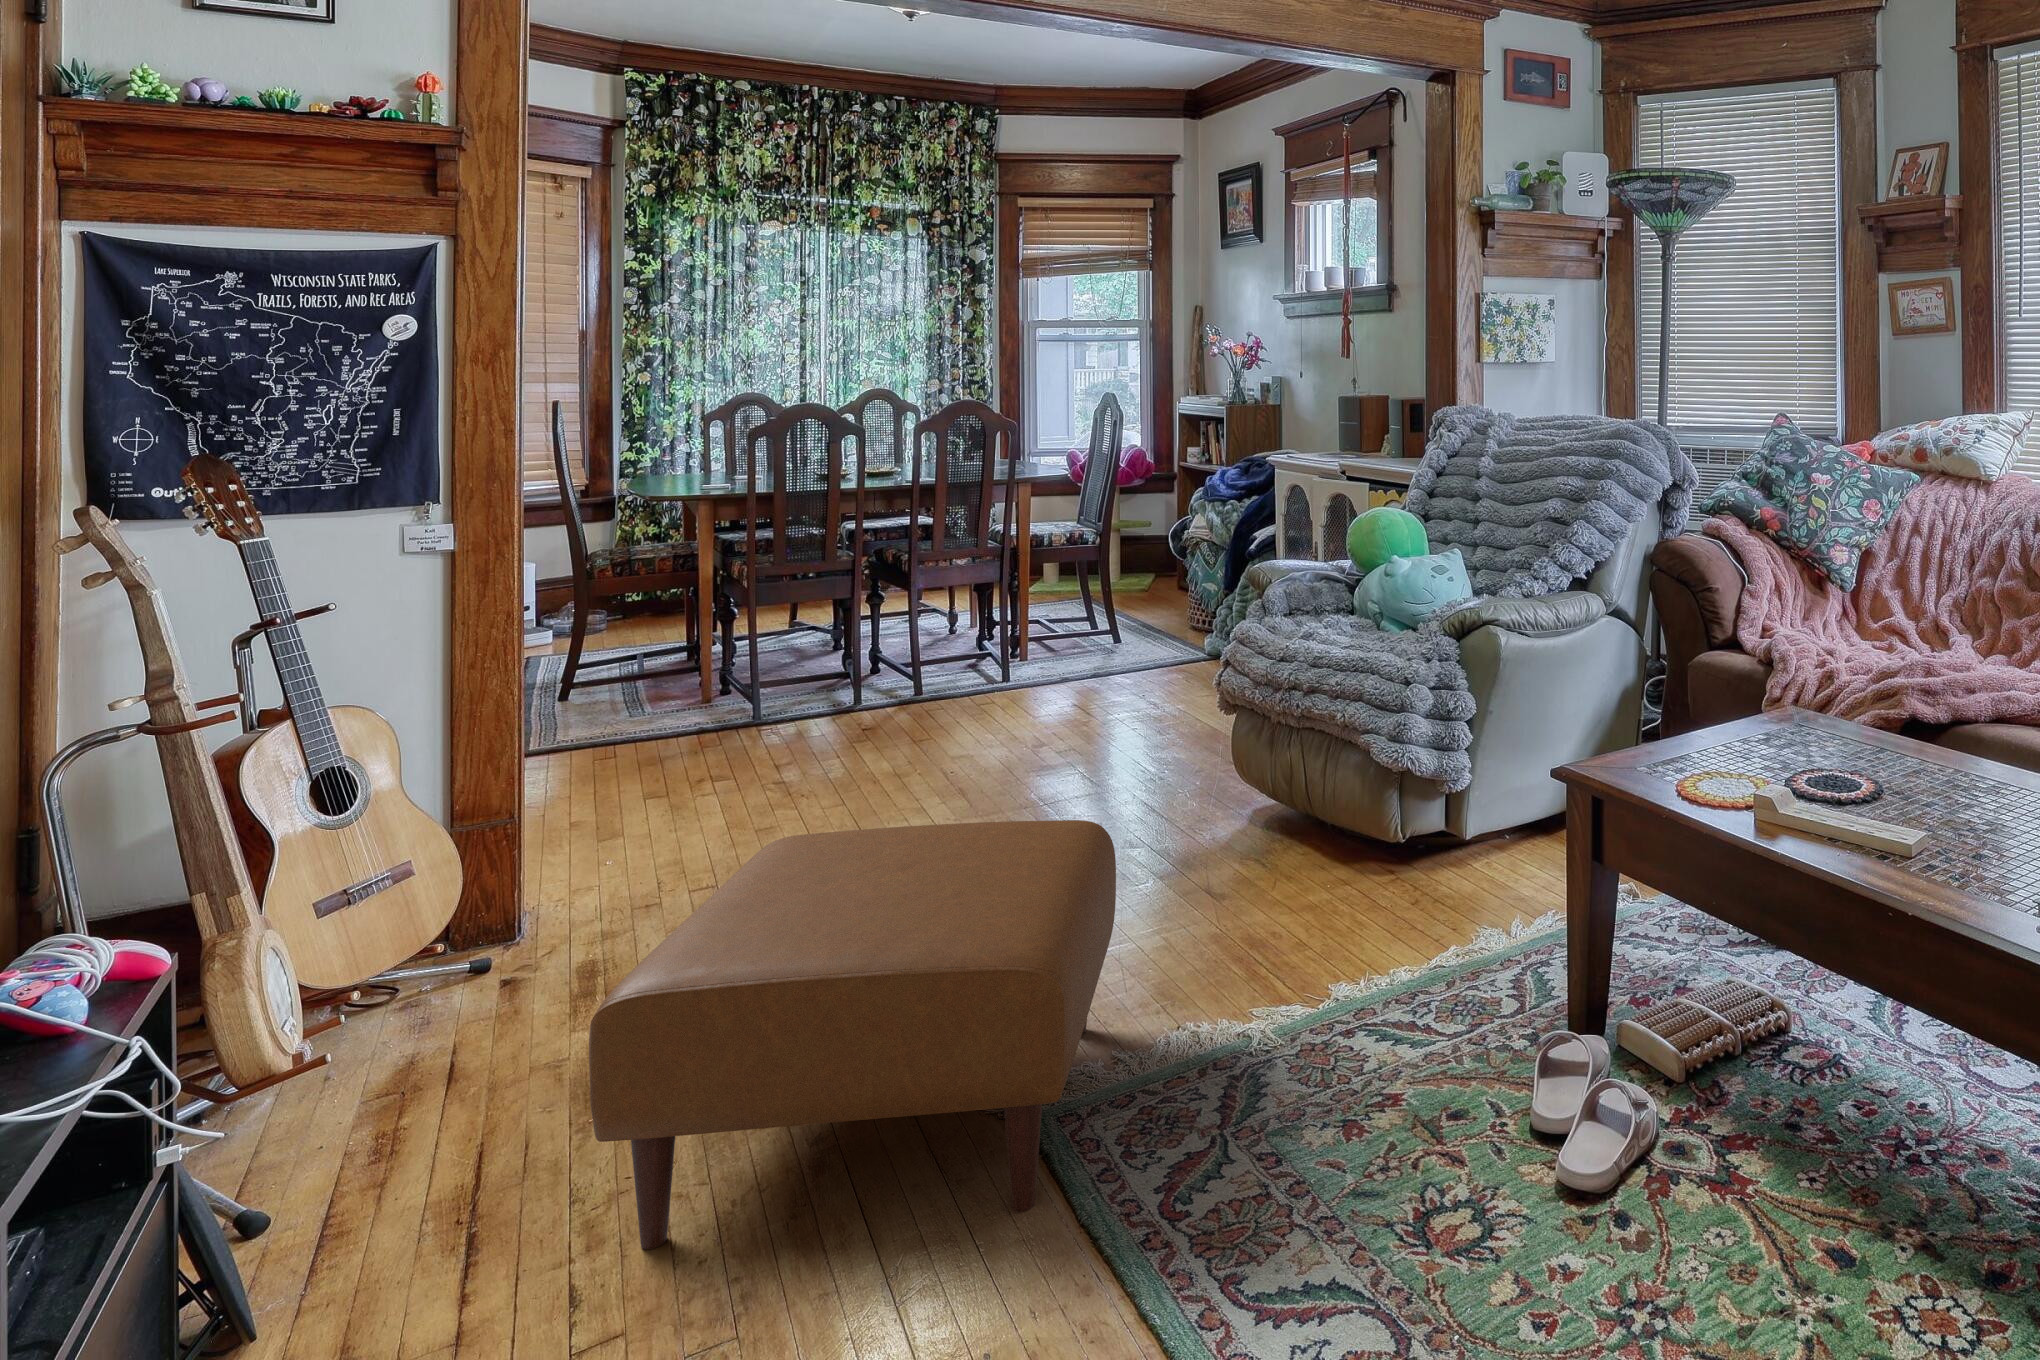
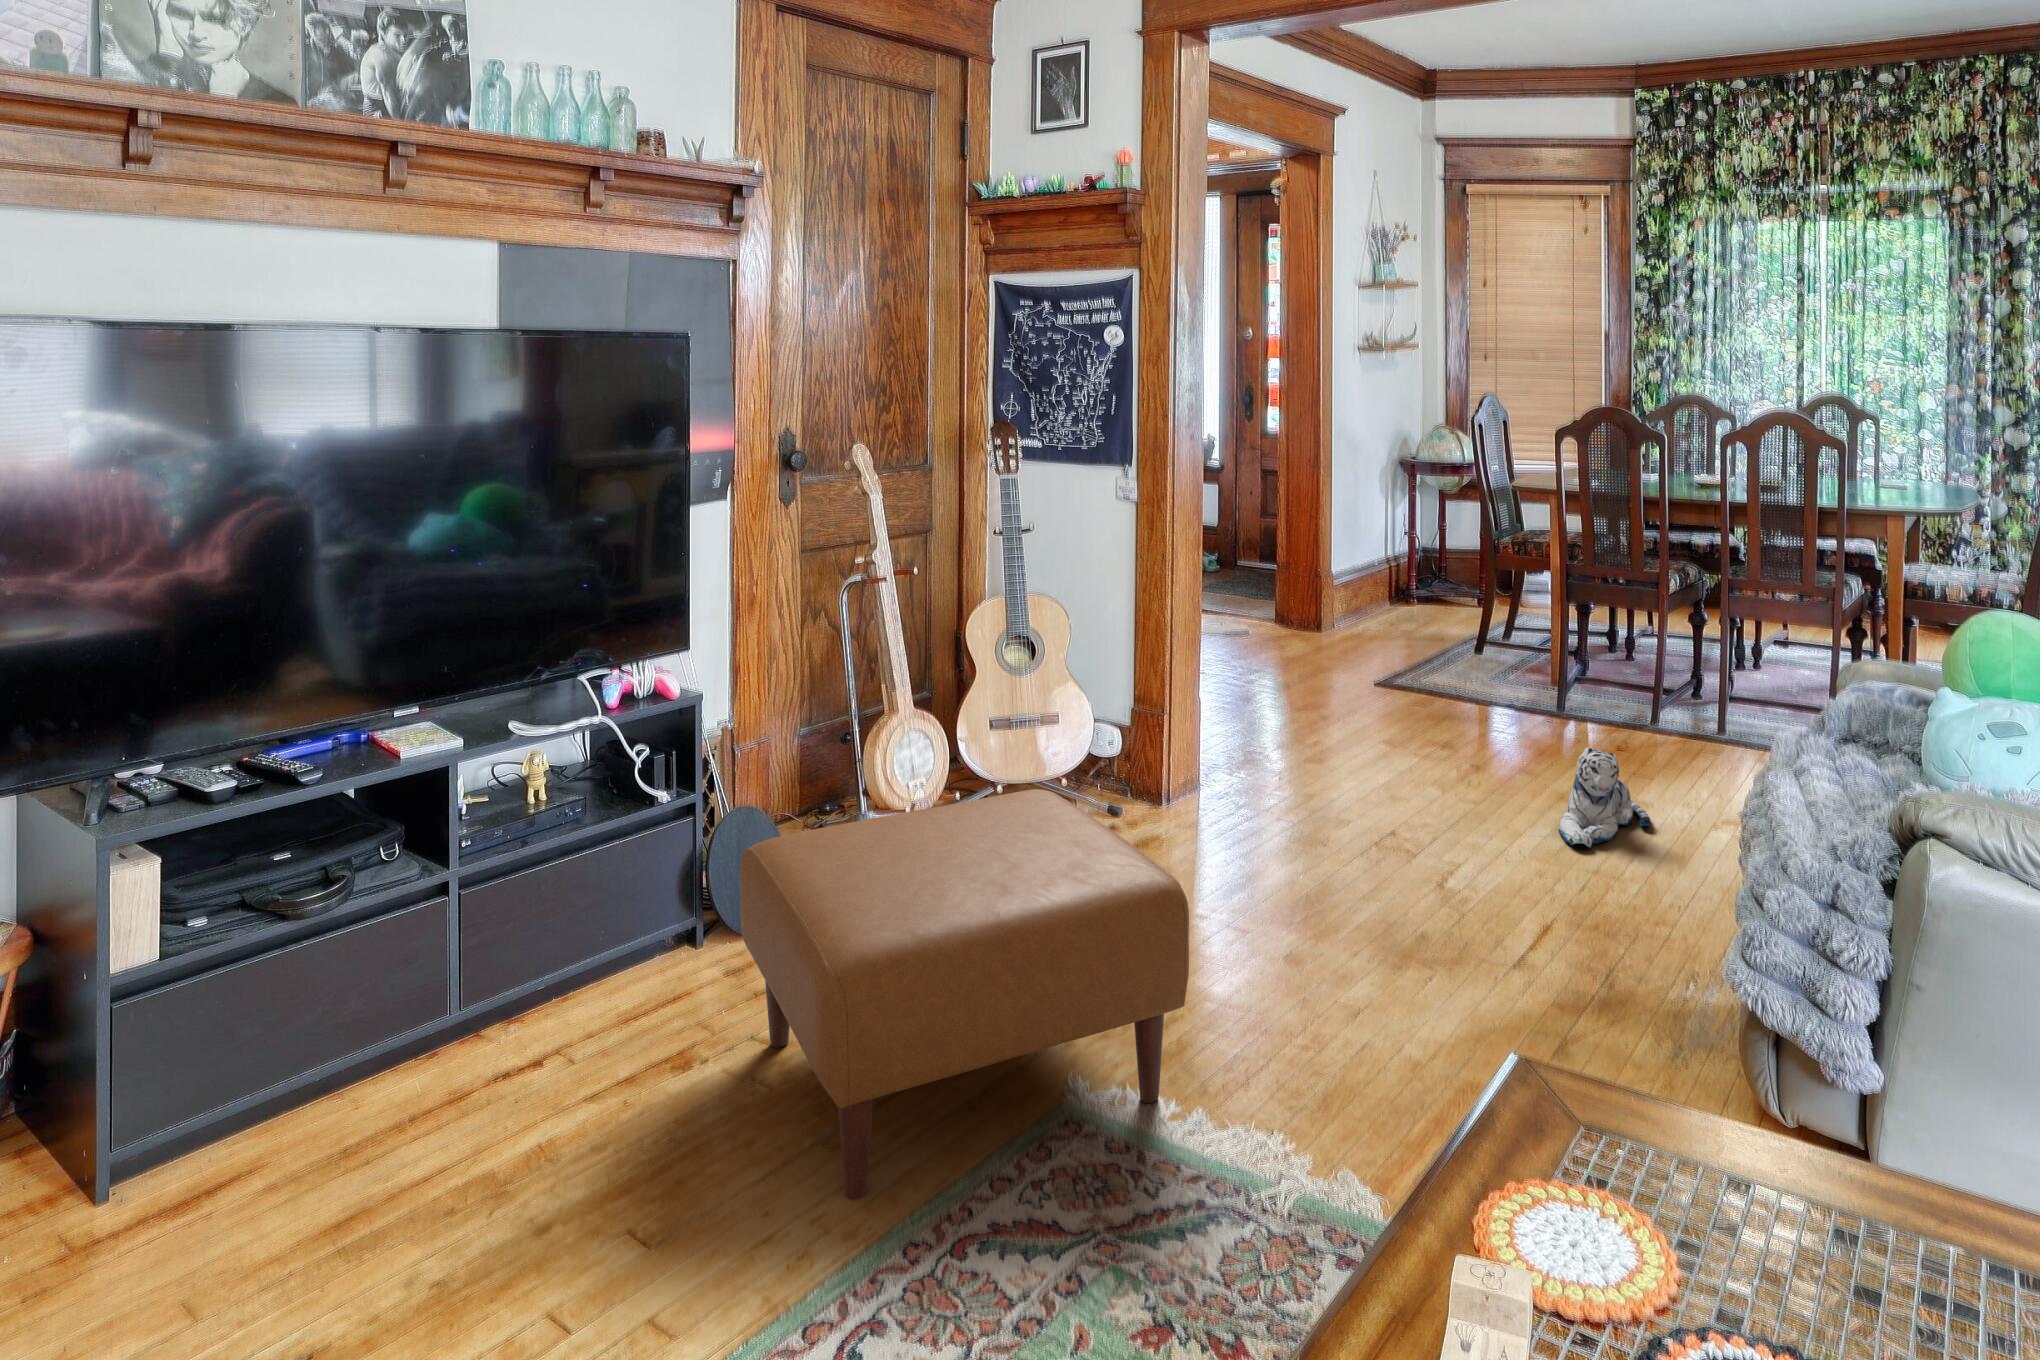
plush toy: none [939,701,1016,787] -> present [1559,748,1650,848]

